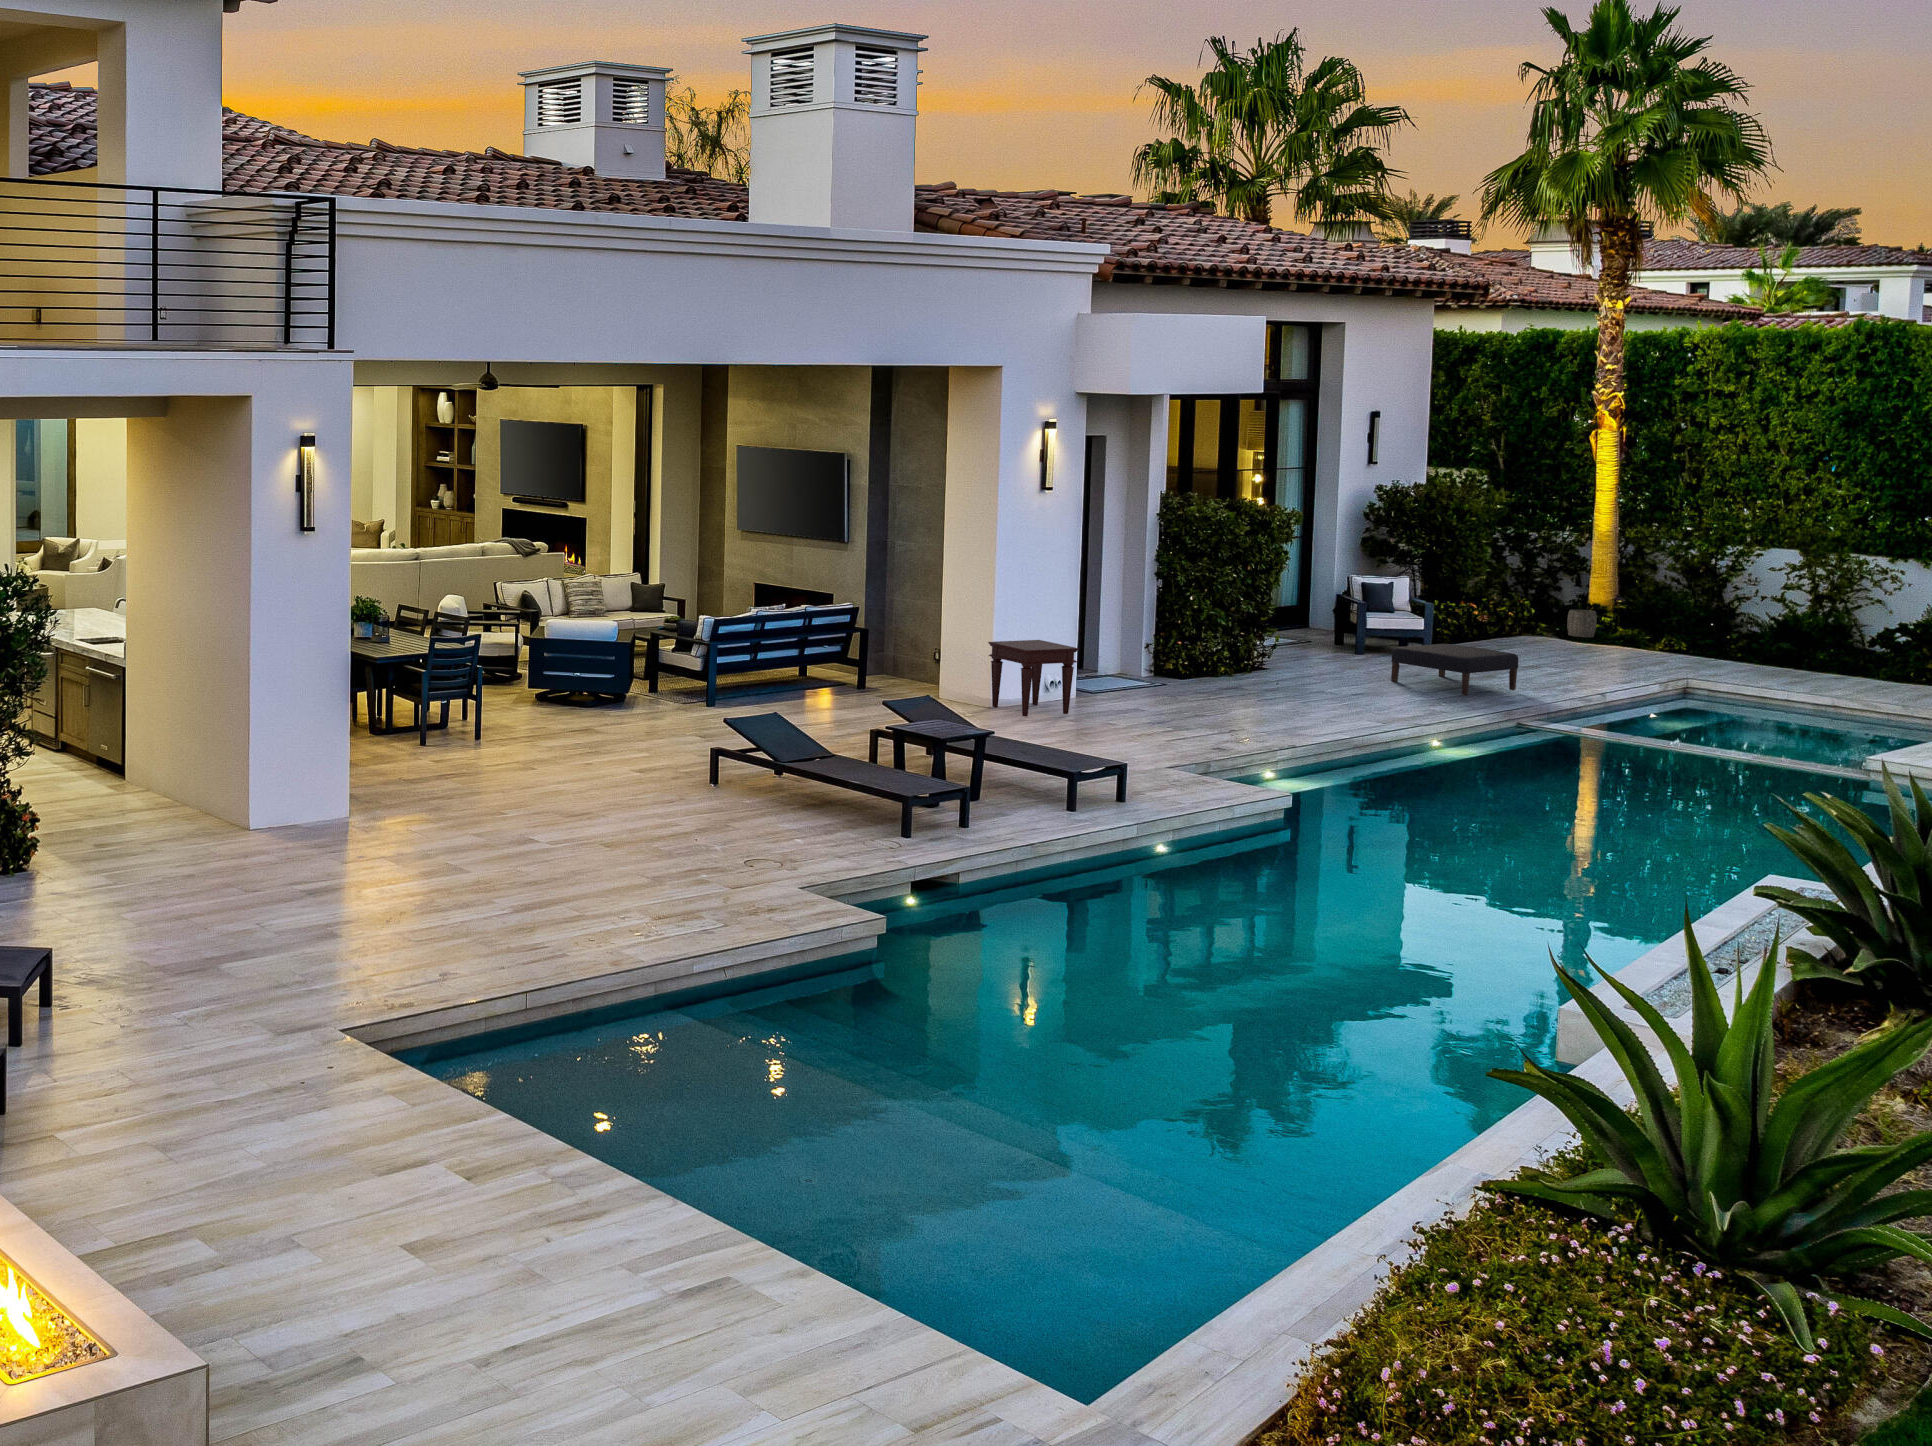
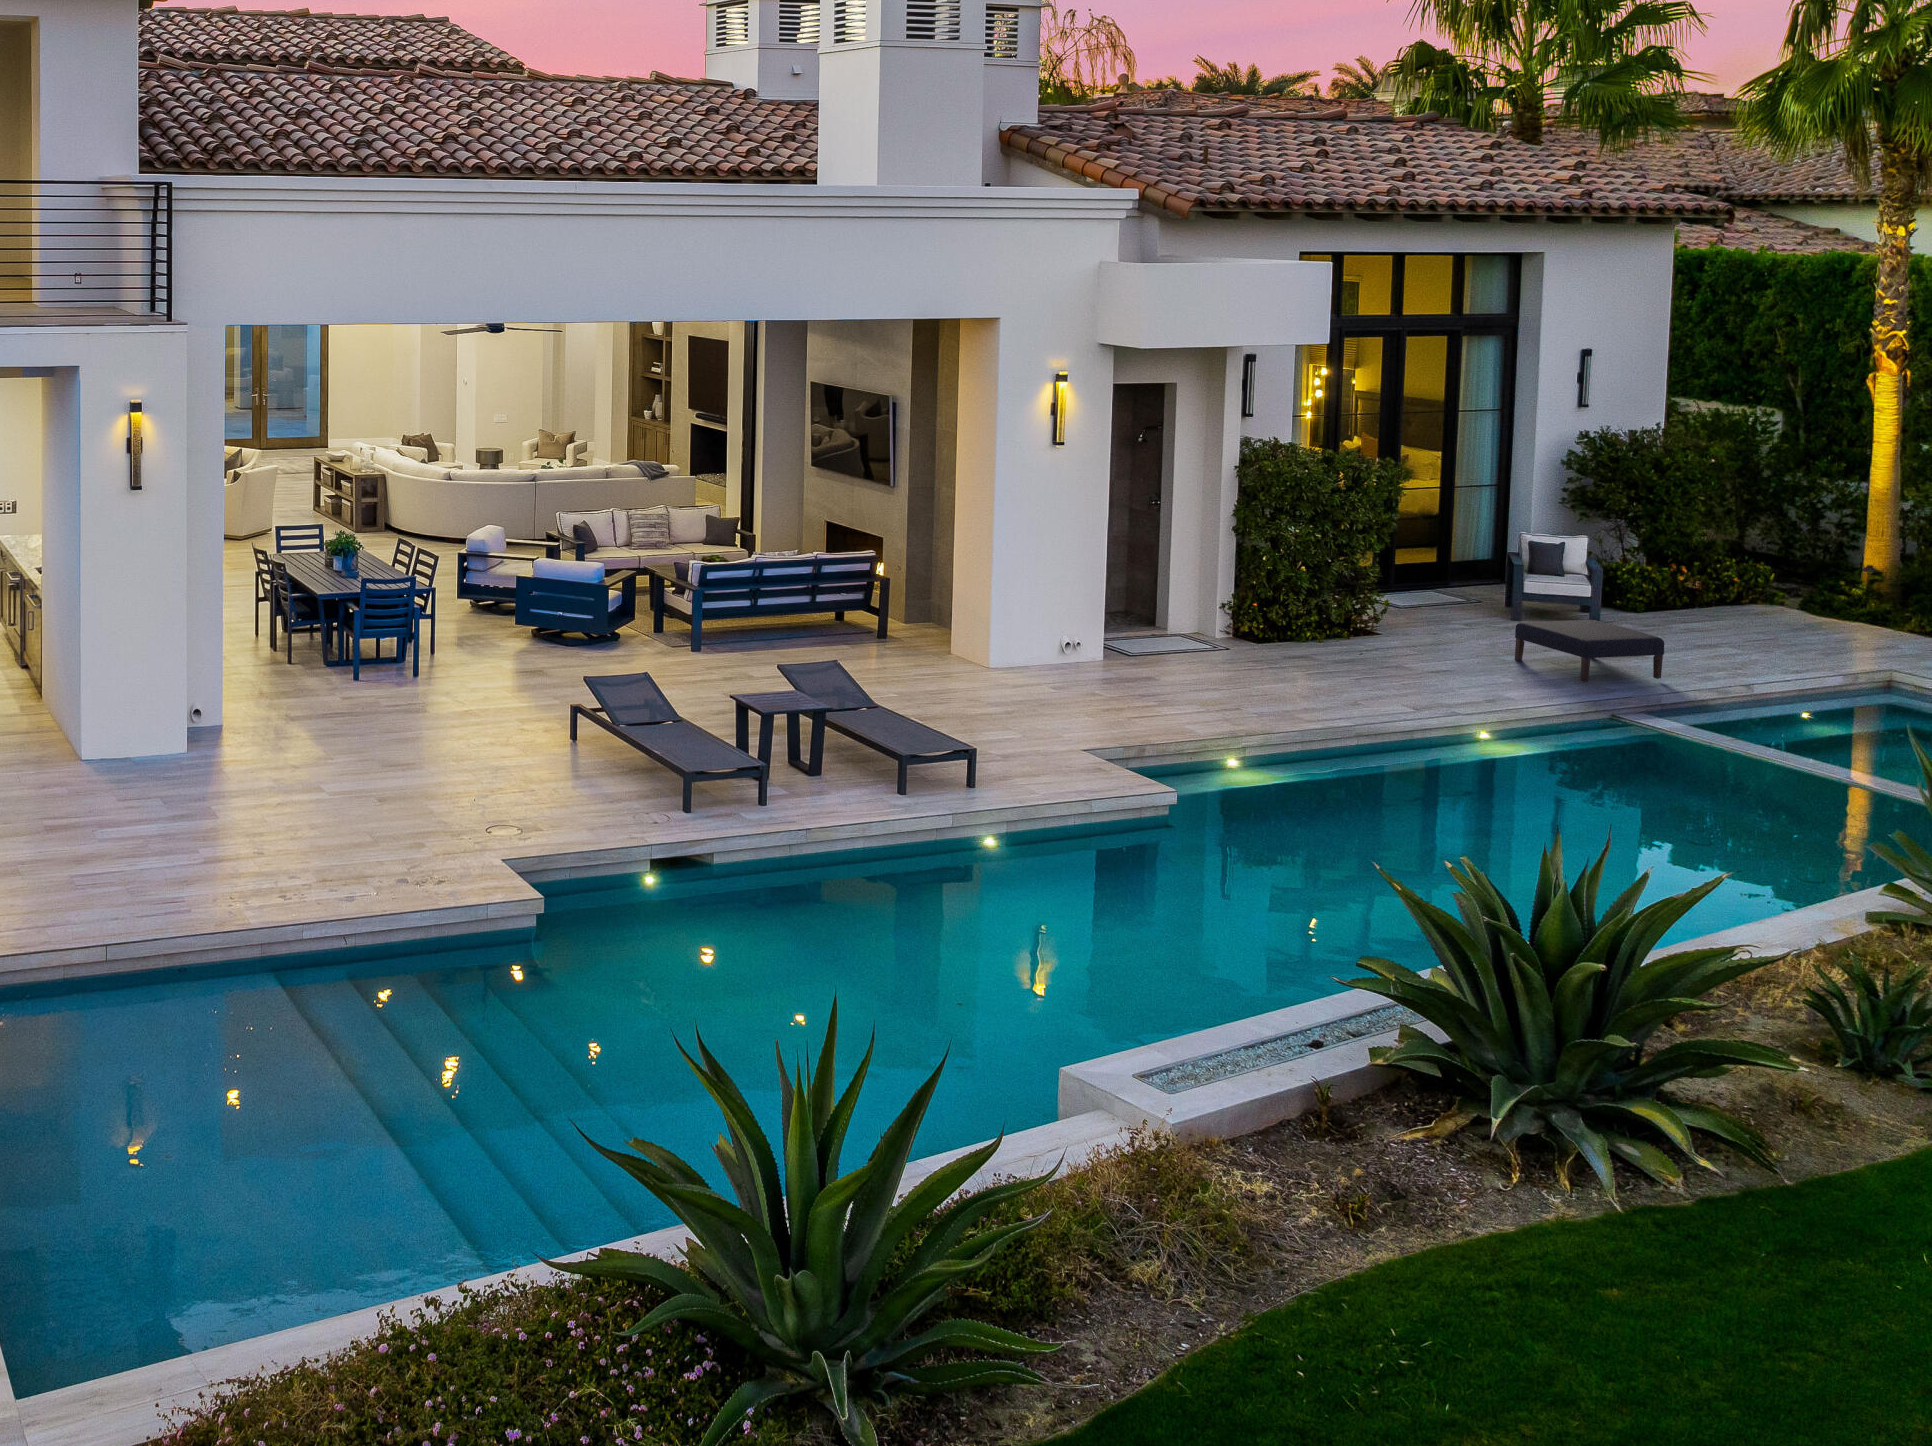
woven basket: present [1567,609,1597,637] -> none [1832,580,1868,614]
side table: present [988,640,1079,717] -> none [986,599,1074,681]

